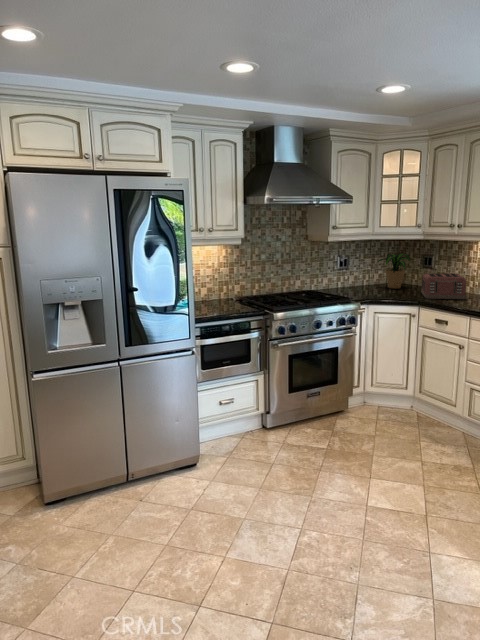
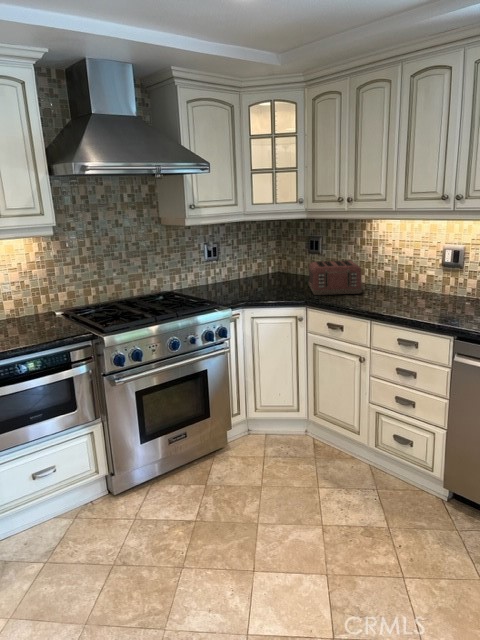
potted plant: present [378,253,410,288] -> none [252,237,296,281]

